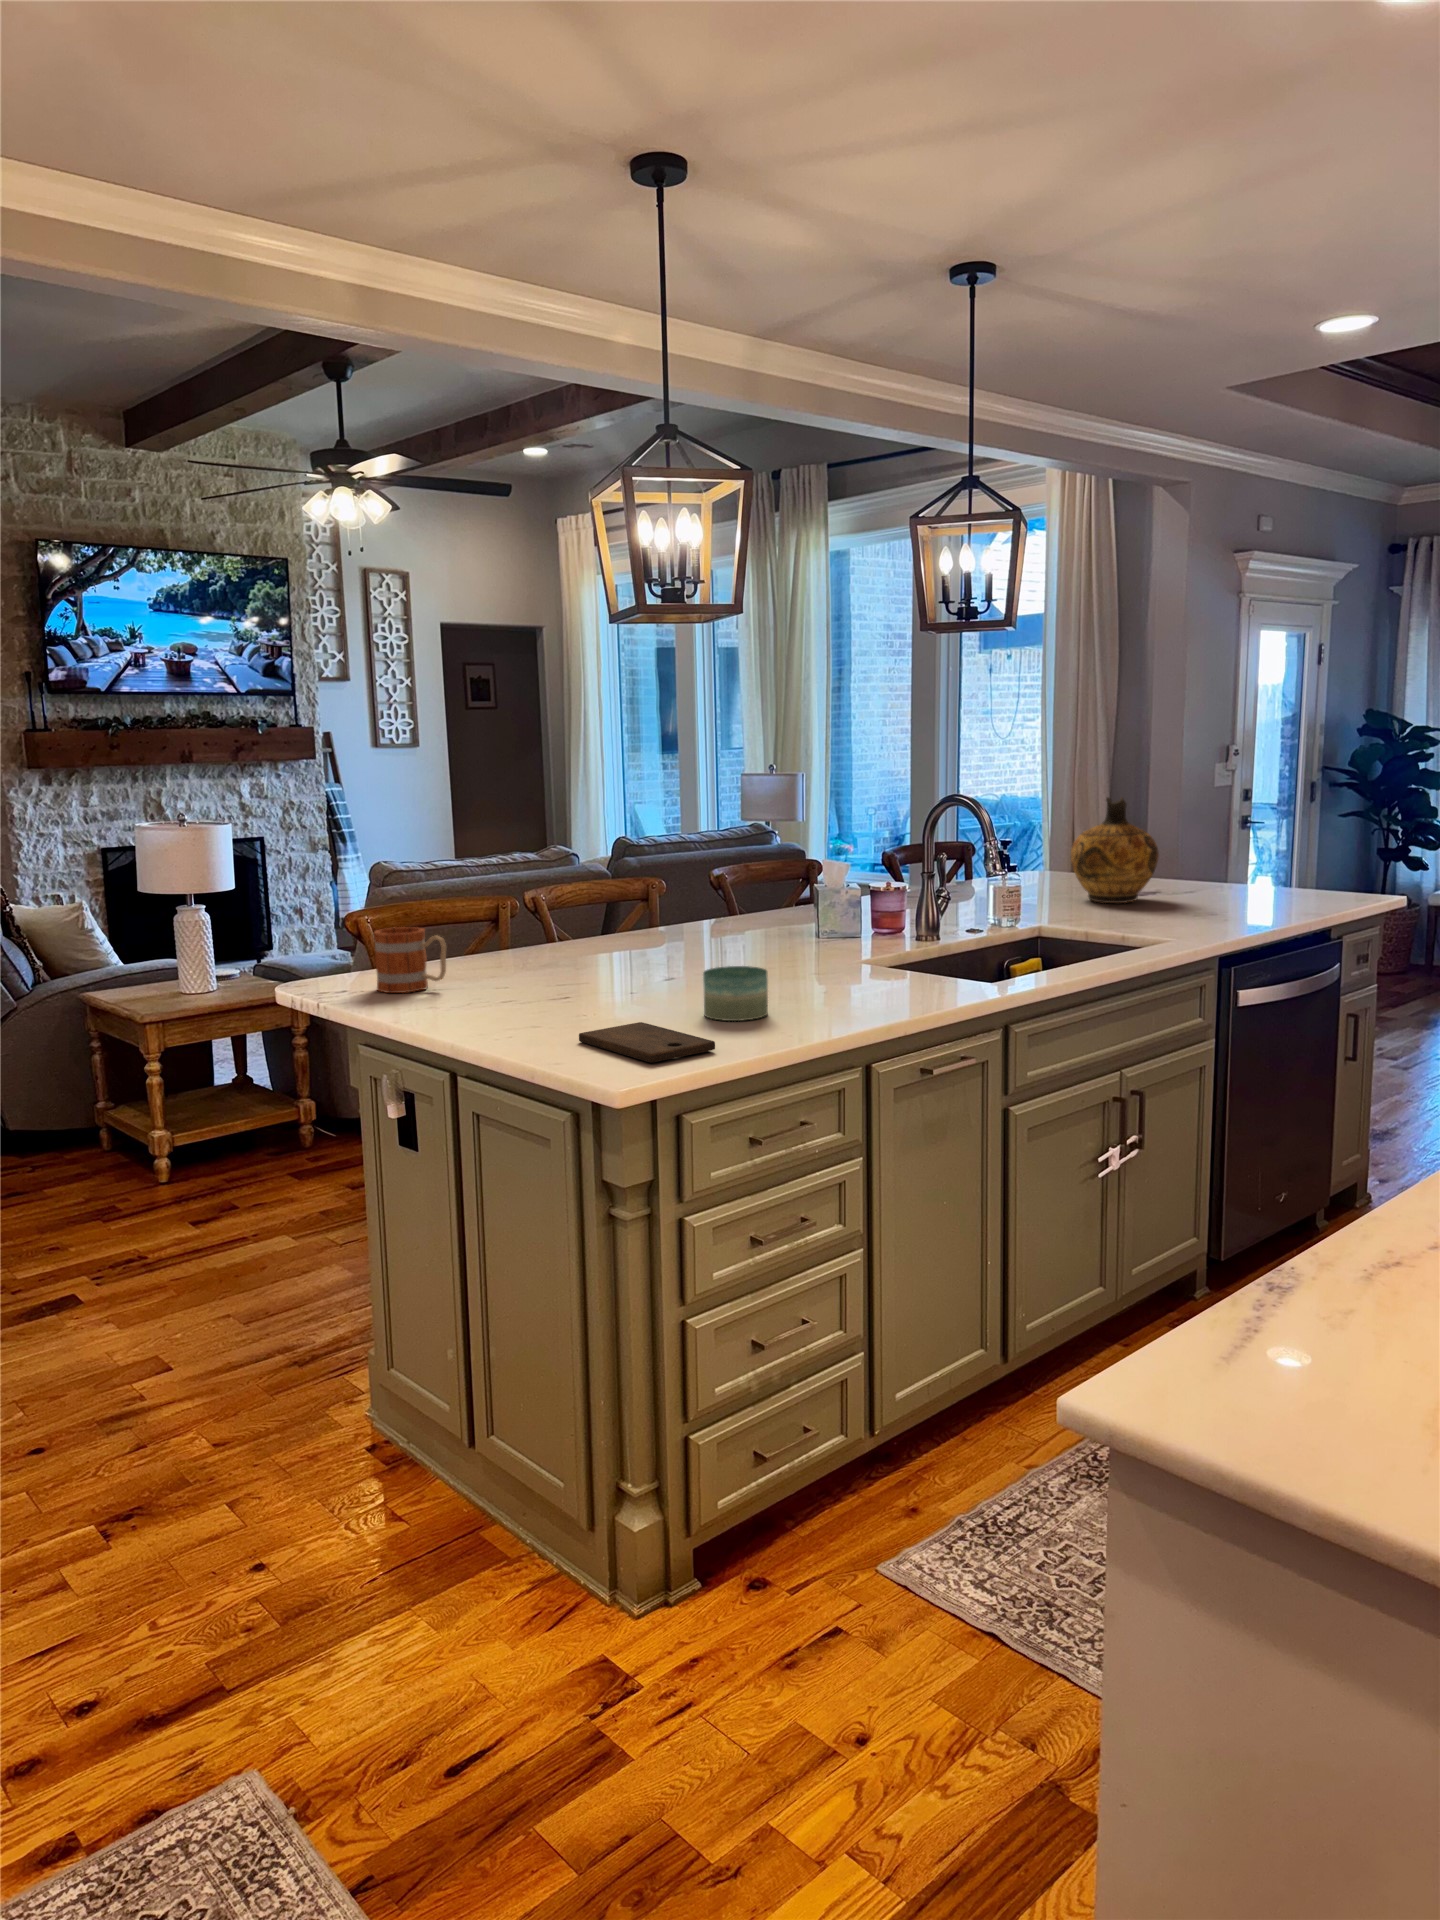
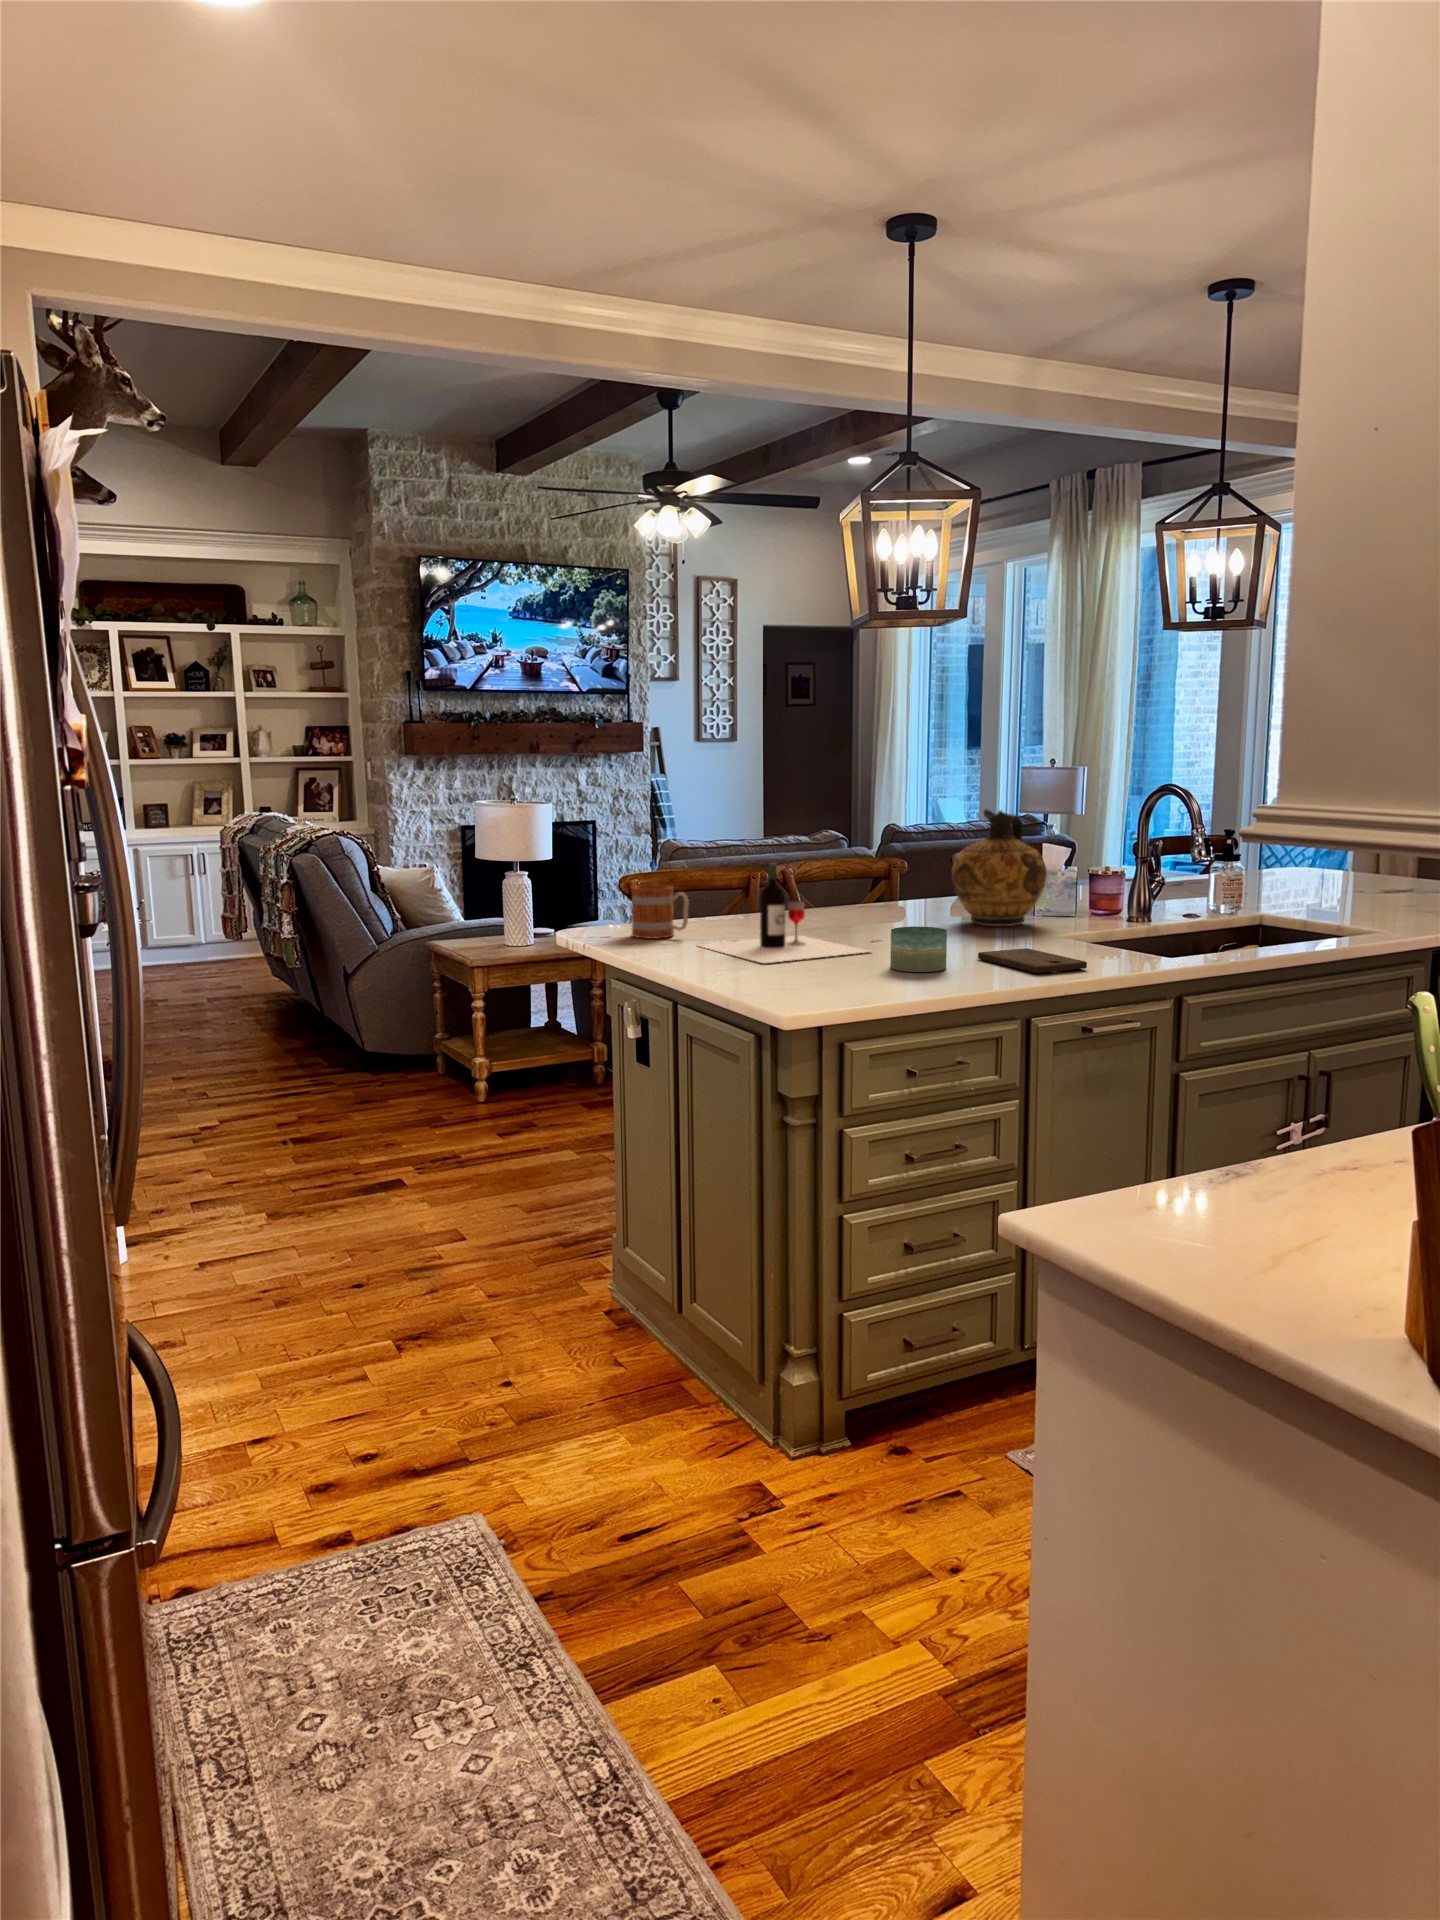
ceramic jug: present [1071,798,1159,903] -> present [952,810,1047,926]
wine bottle: none [460,898,674,1020] -> present [700,864,869,963]
cutting board: present [579,1022,715,1063] -> present [978,948,1087,973]

